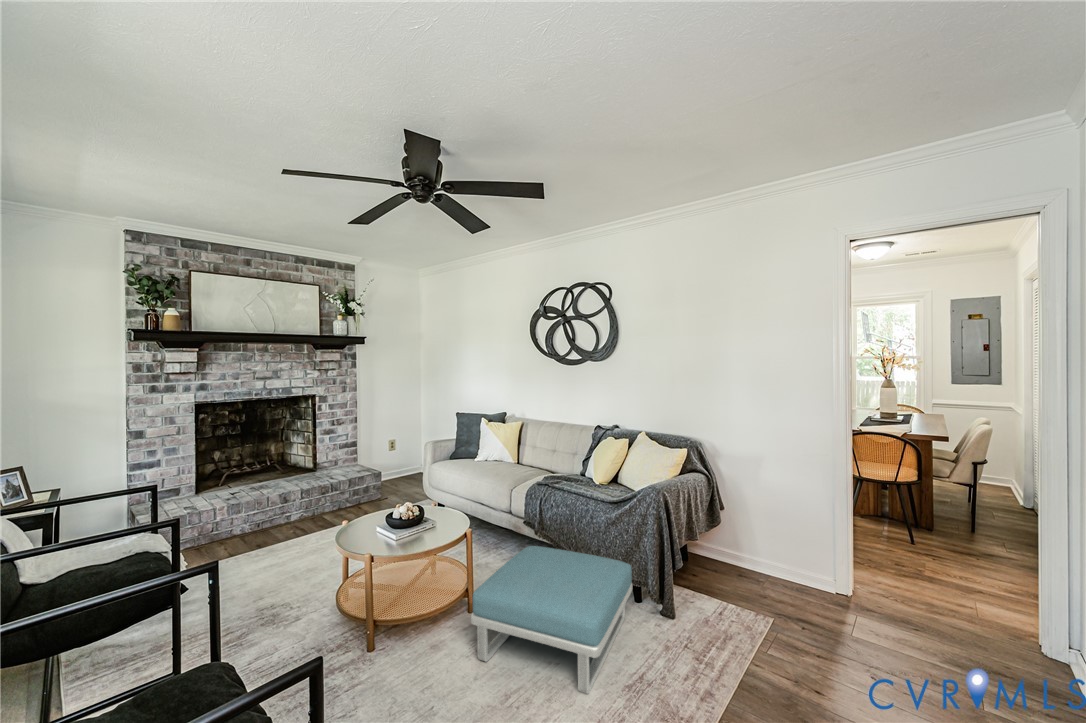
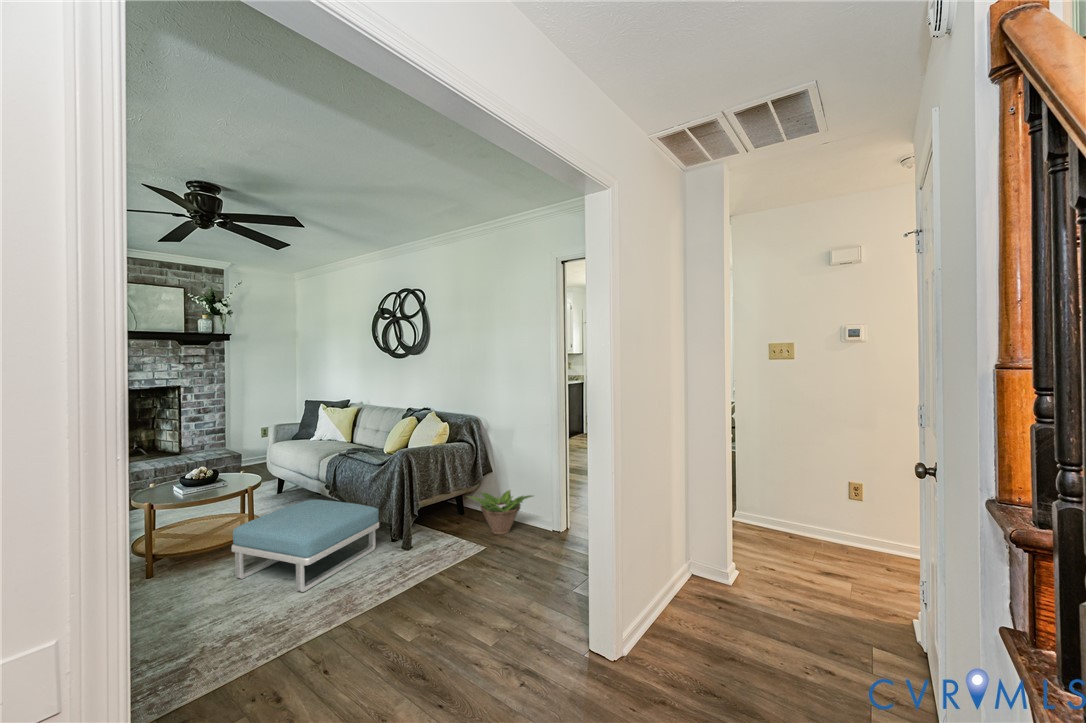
decorative plant: none [719,536,816,600] -> present [469,490,533,534]

